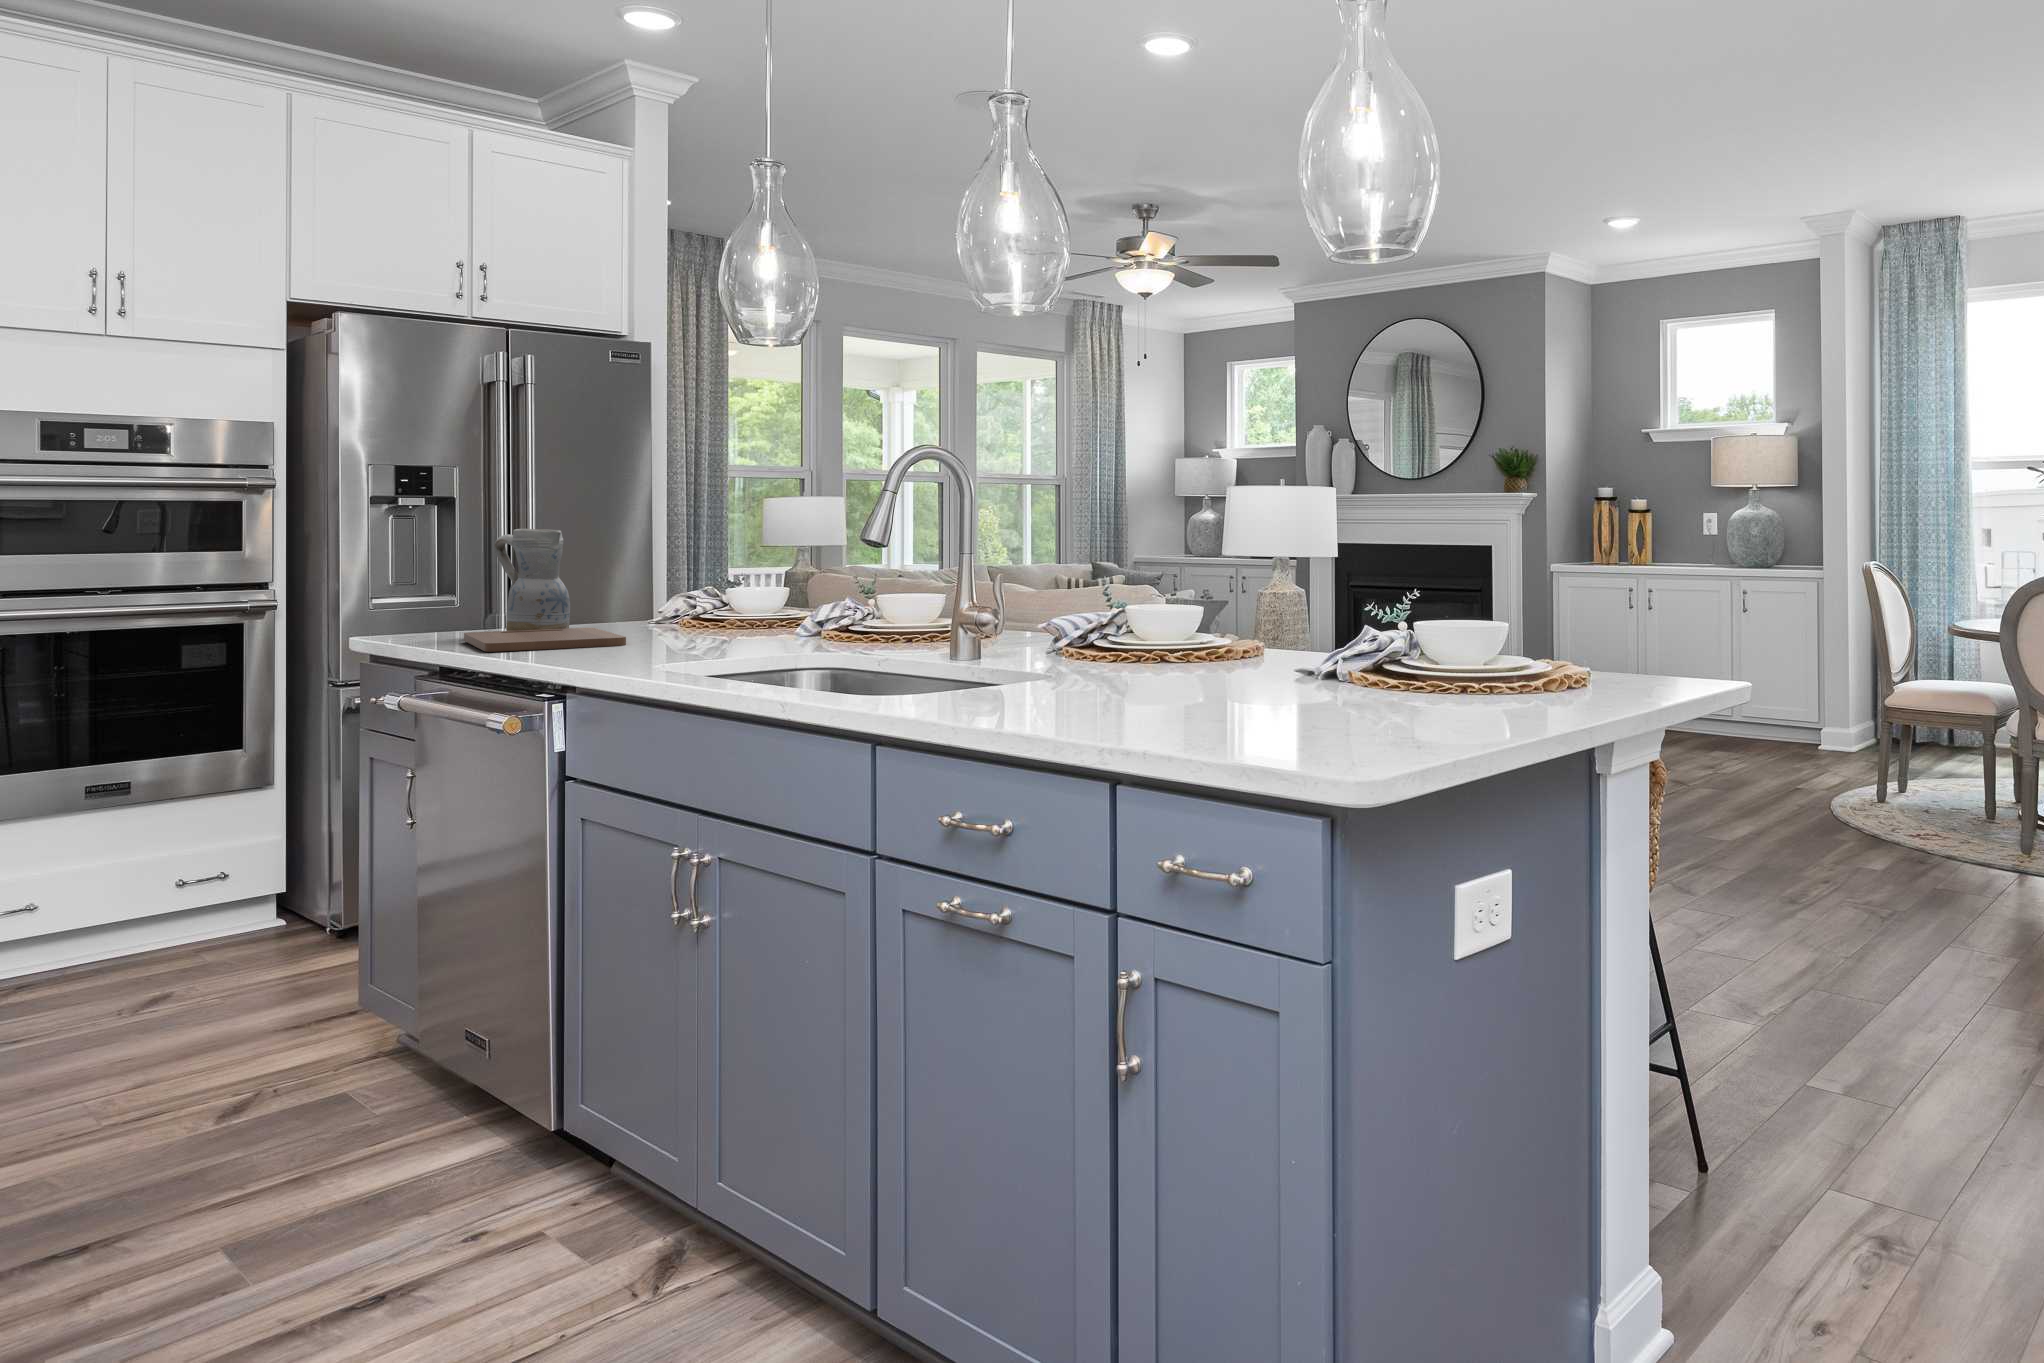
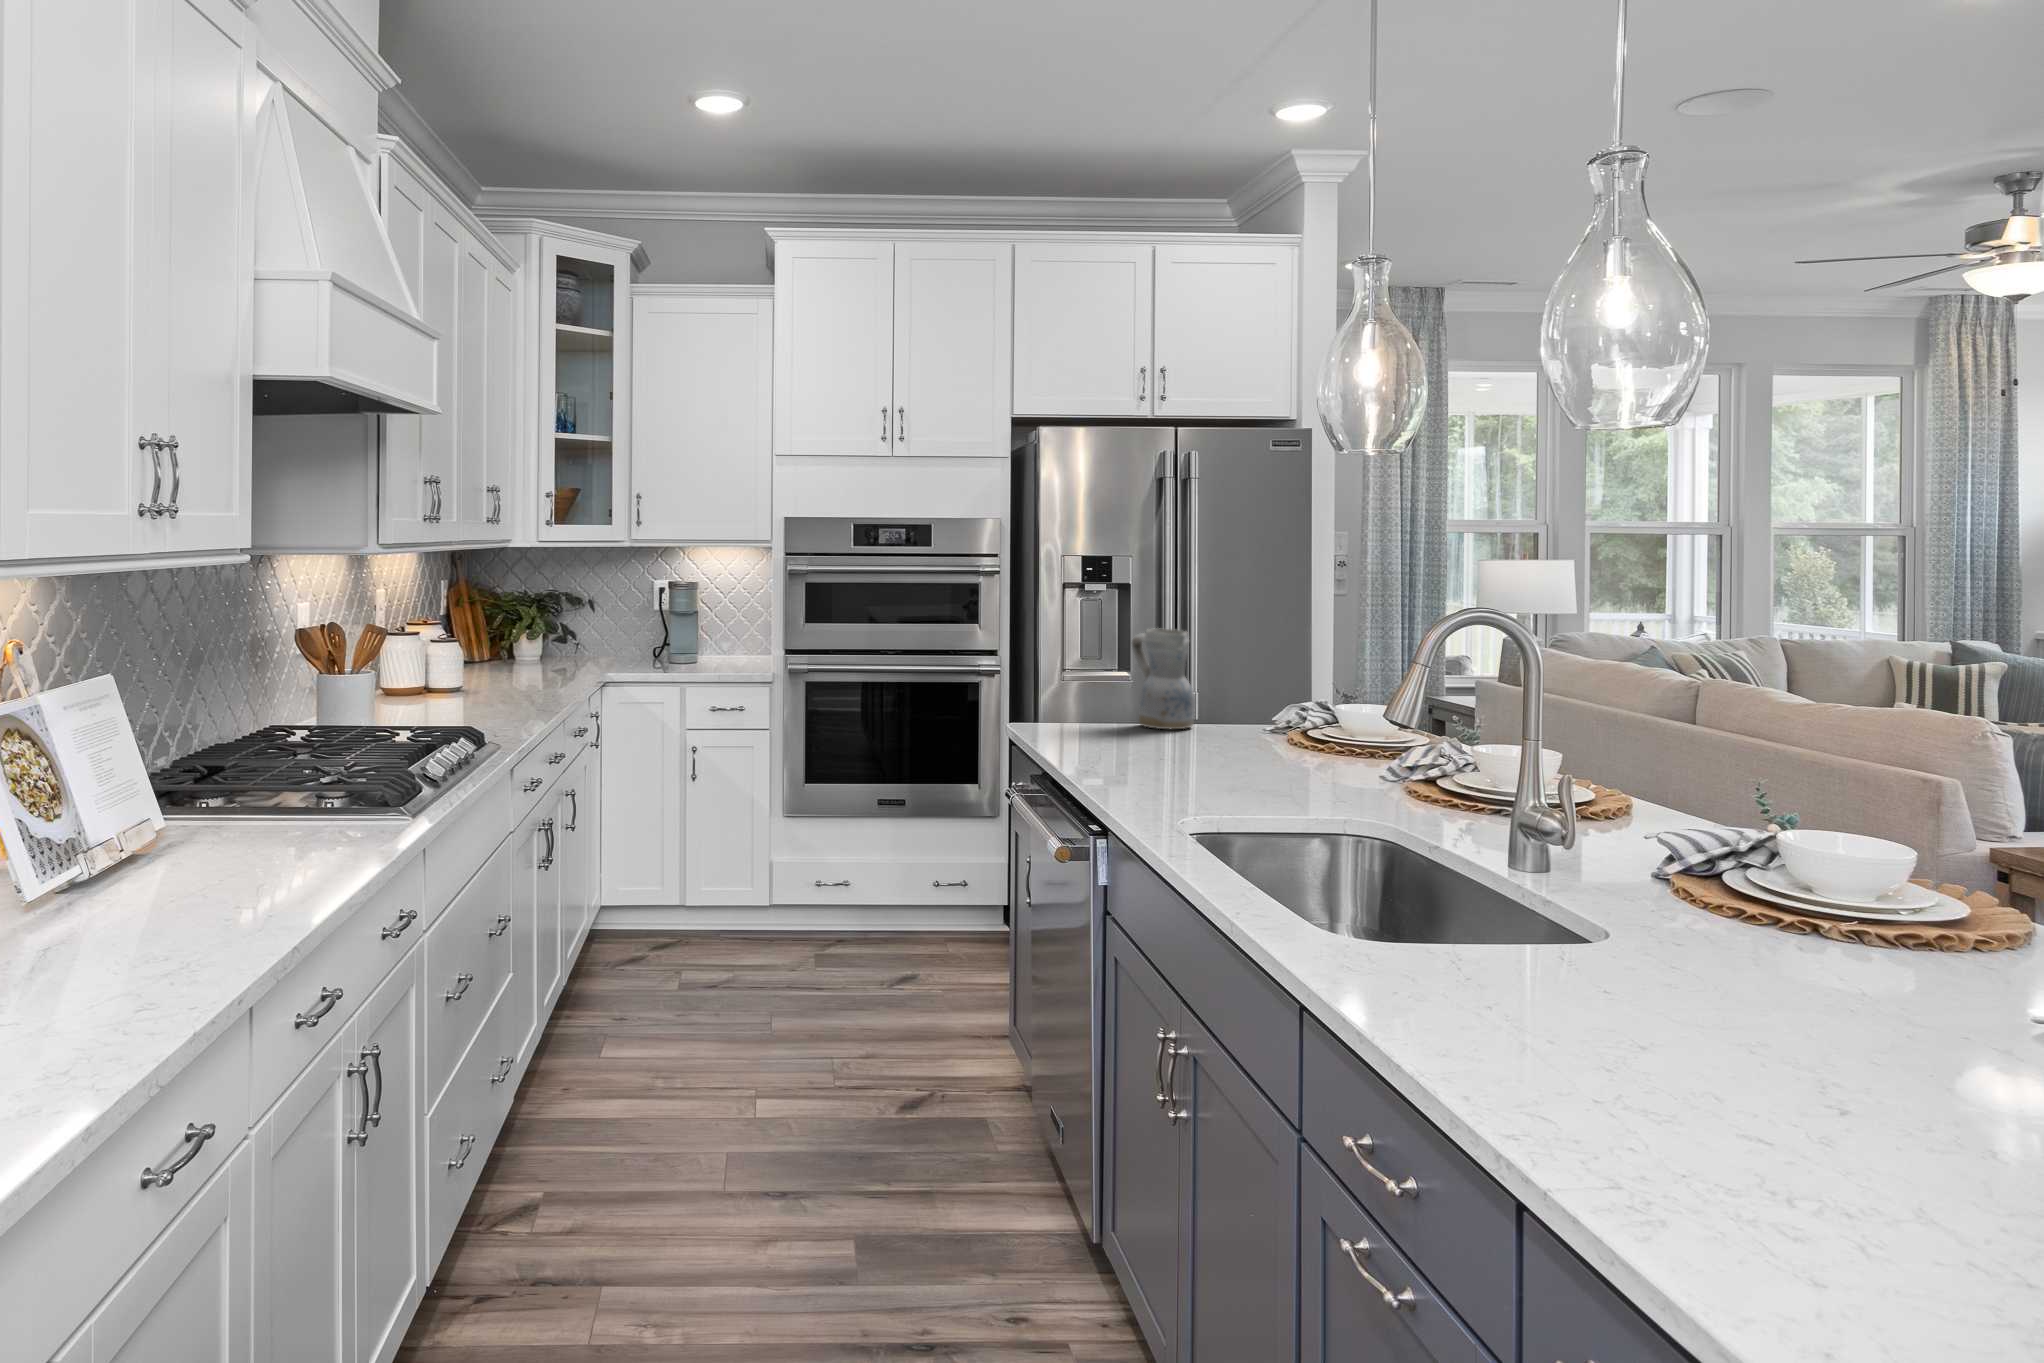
cutting board: present [464,628,626,652] -> none [1087,728,1213,765]

